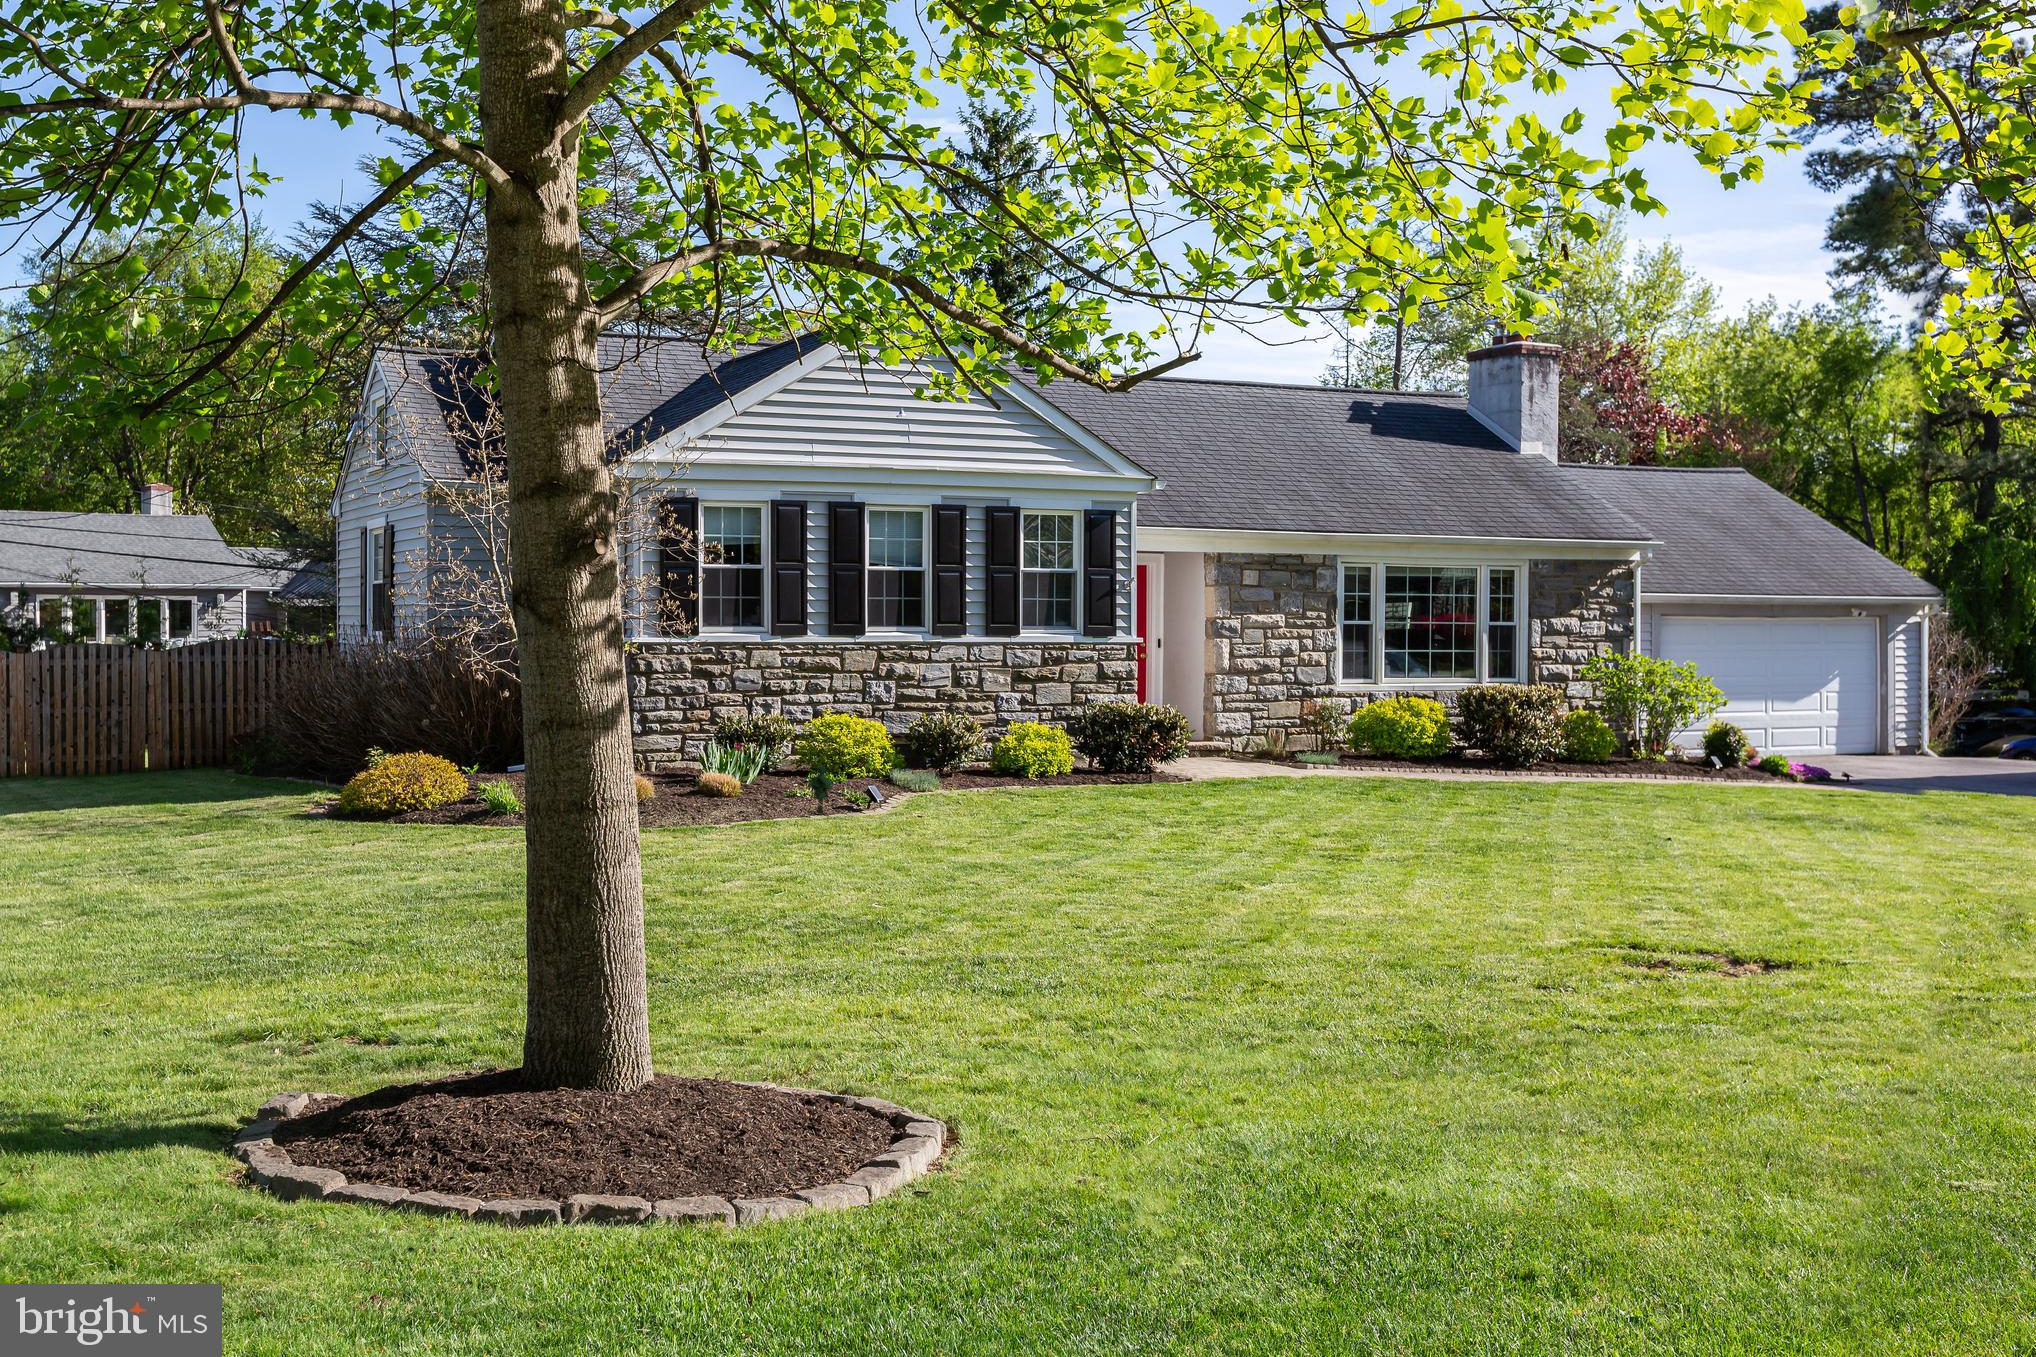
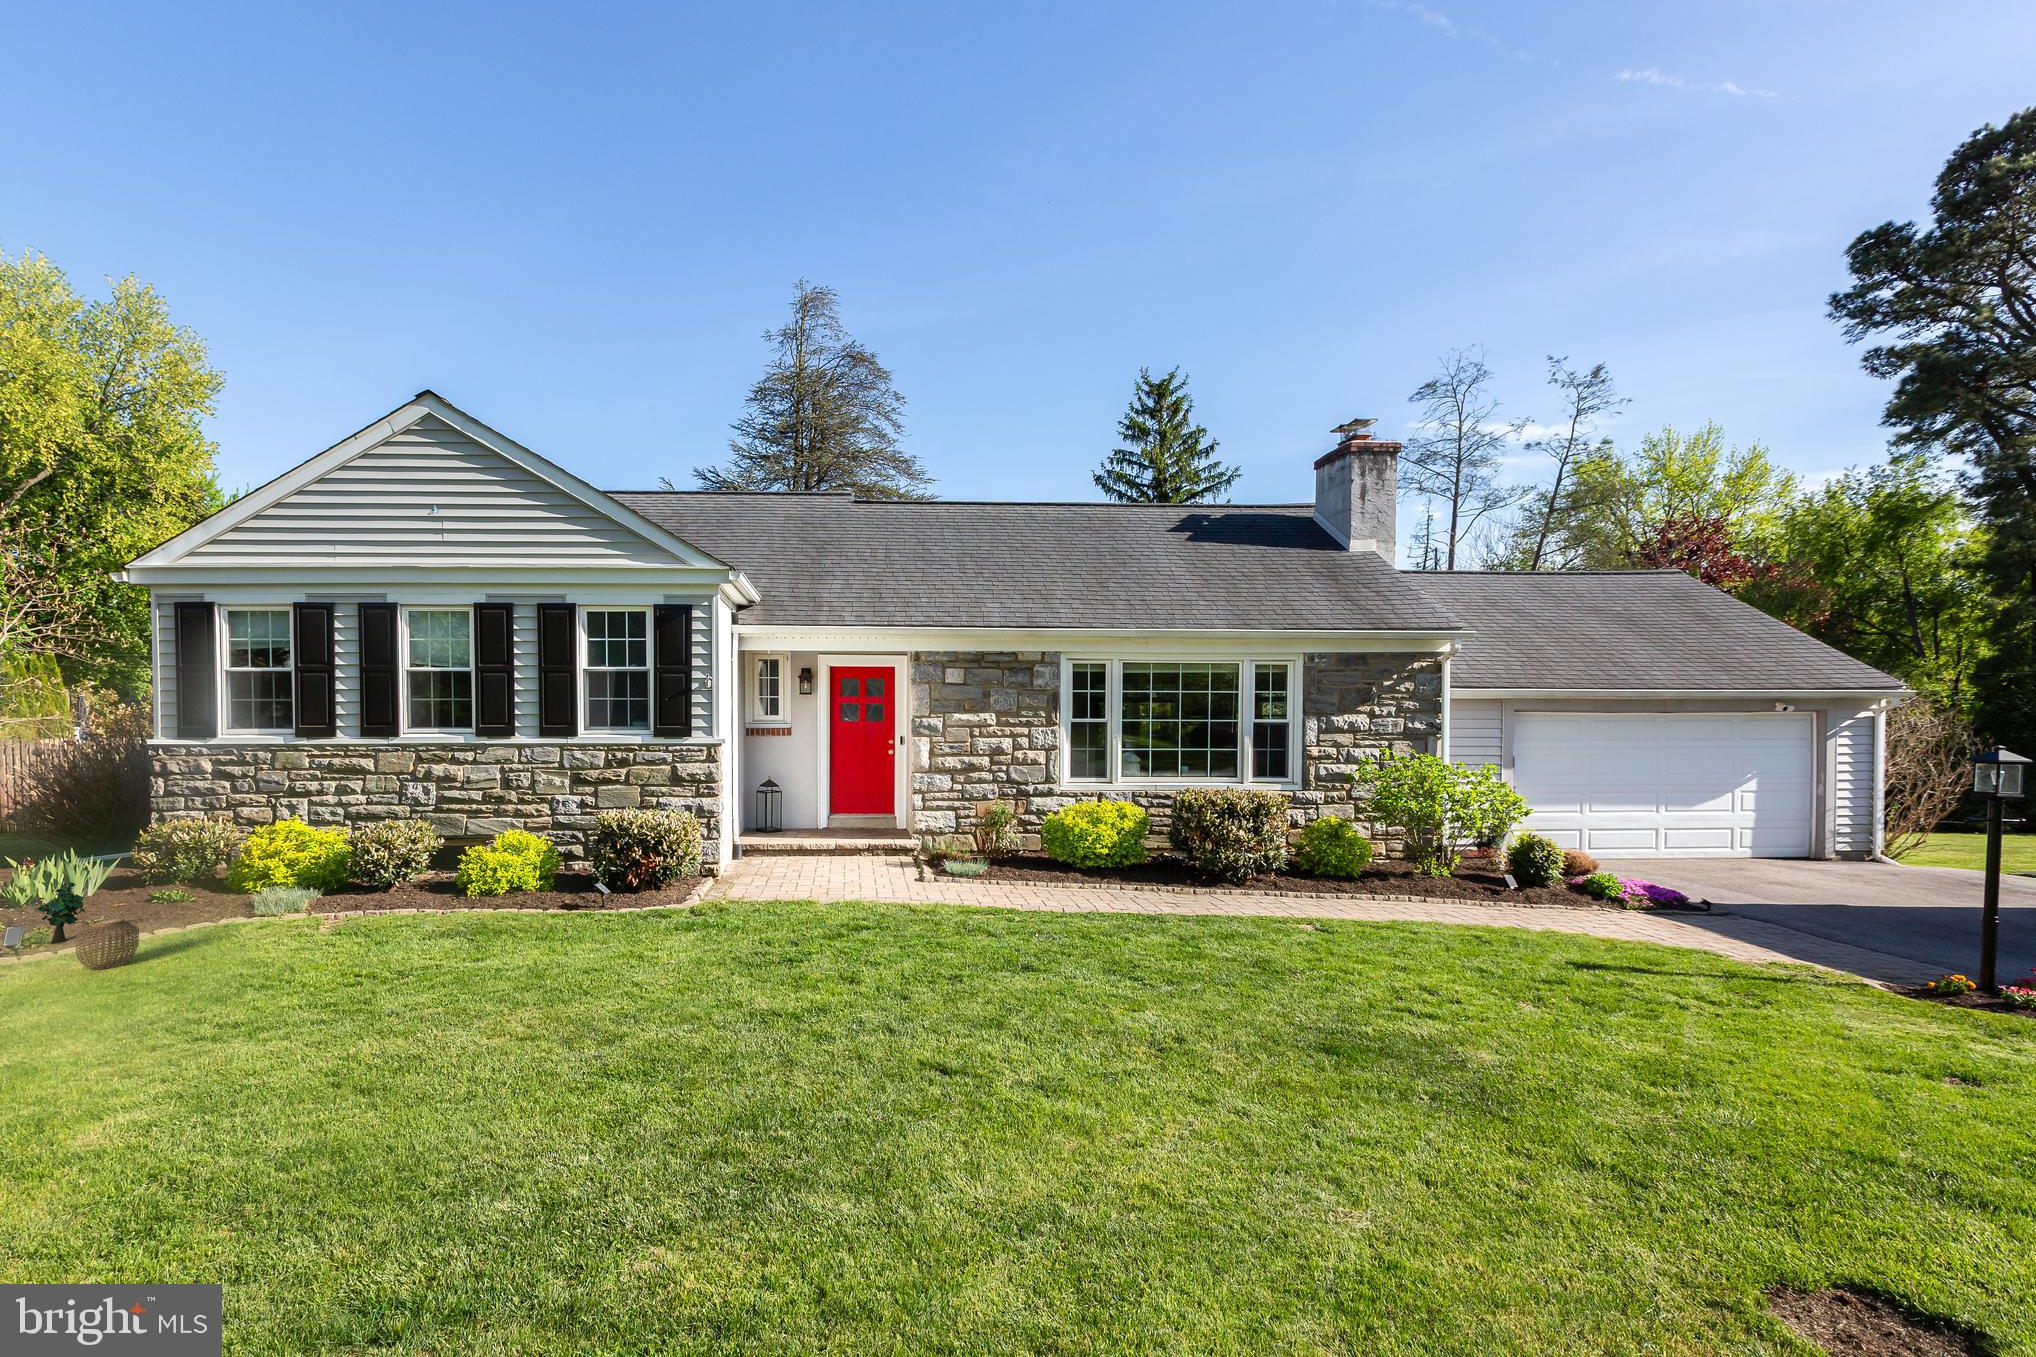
woven basket: none [947,779,982,818] -> present [76,918,139,970]

